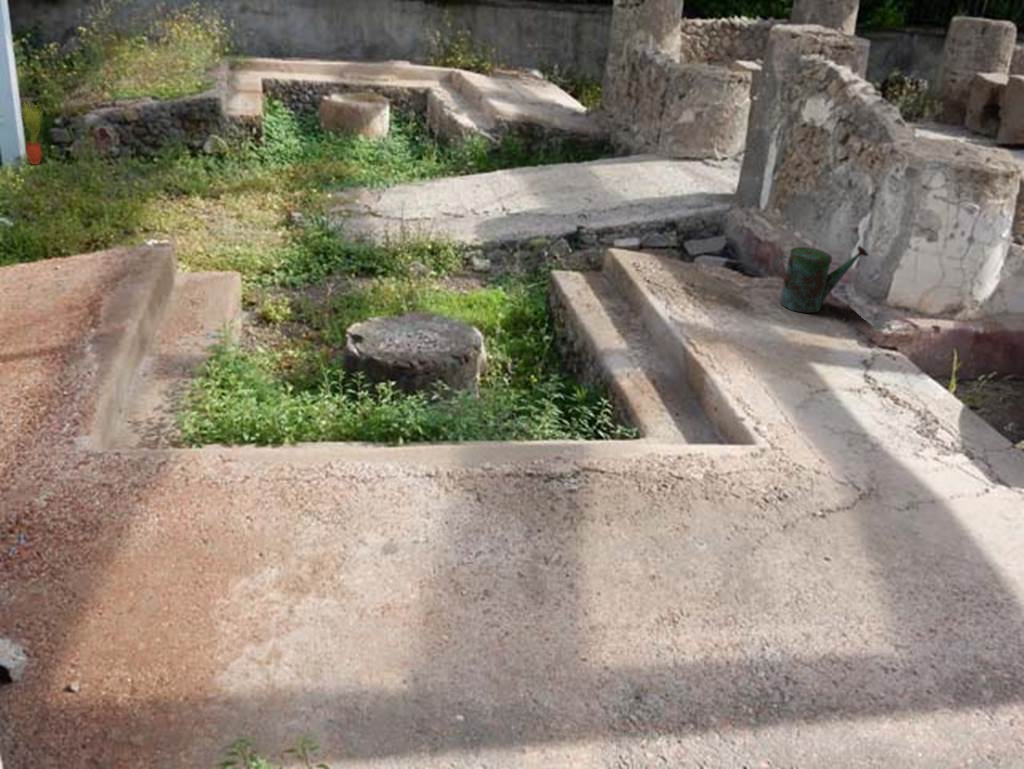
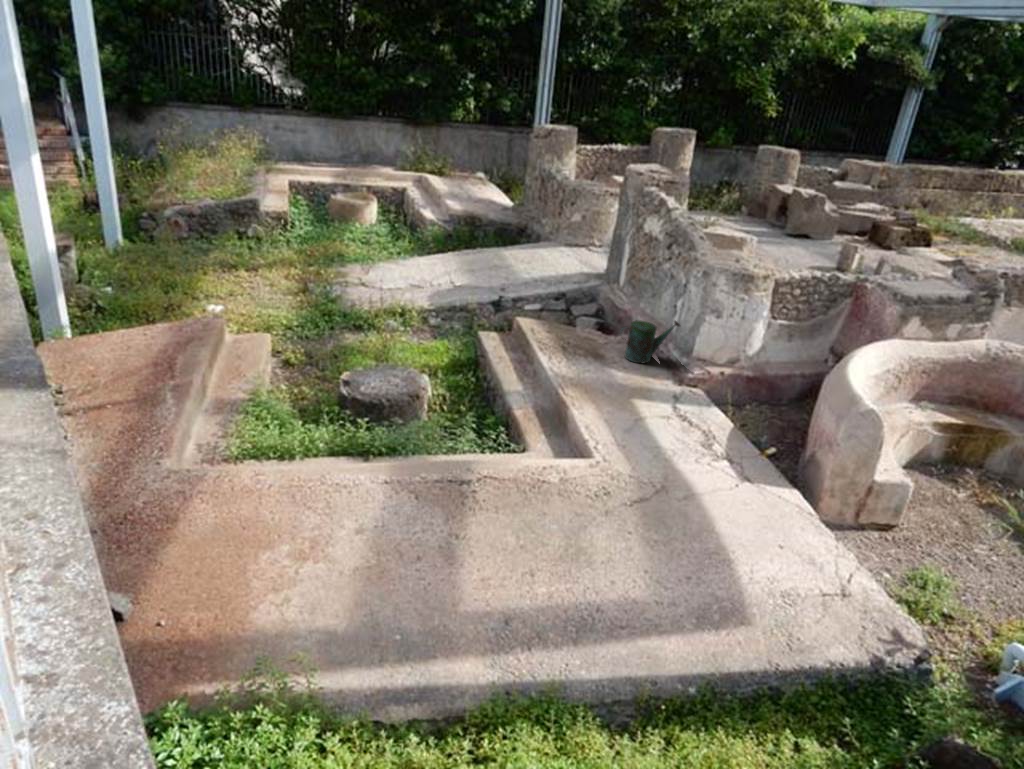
potted plant: present [22,103,41,164] -> none [116,205,133,249]

